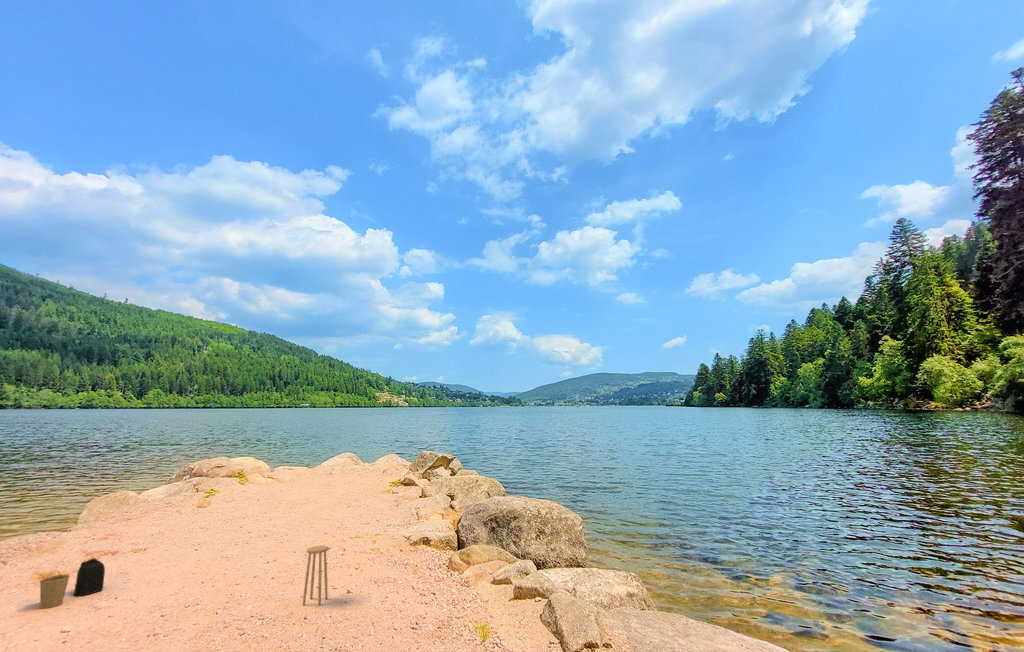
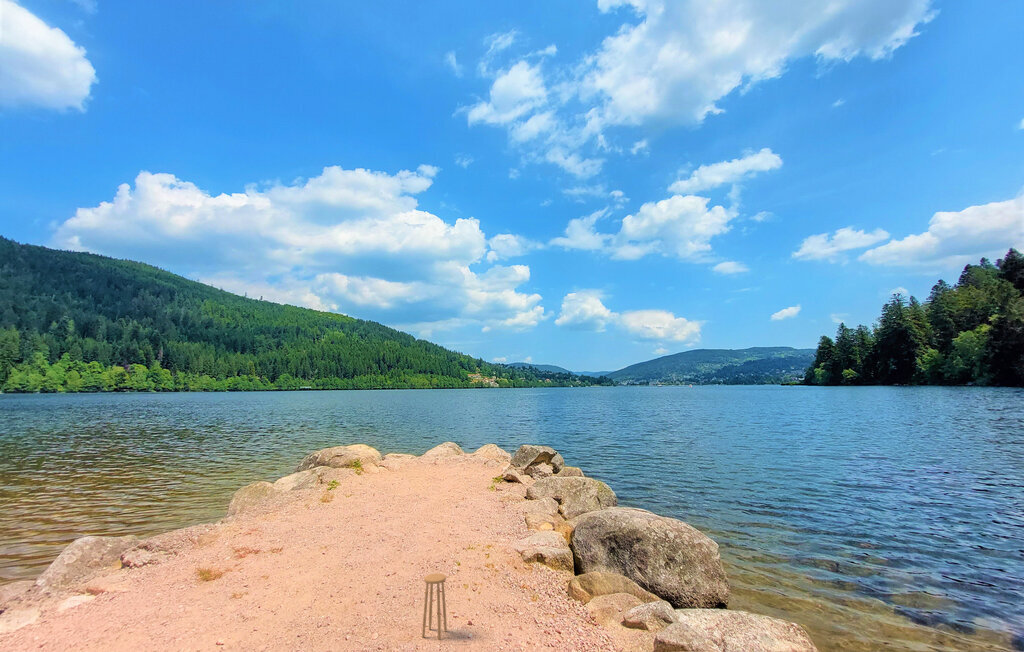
backpack: present [74,559,105,596] -> none [208,566,234,603]
basket: present [40,572,69,609] -> none [179,578,204,615]

